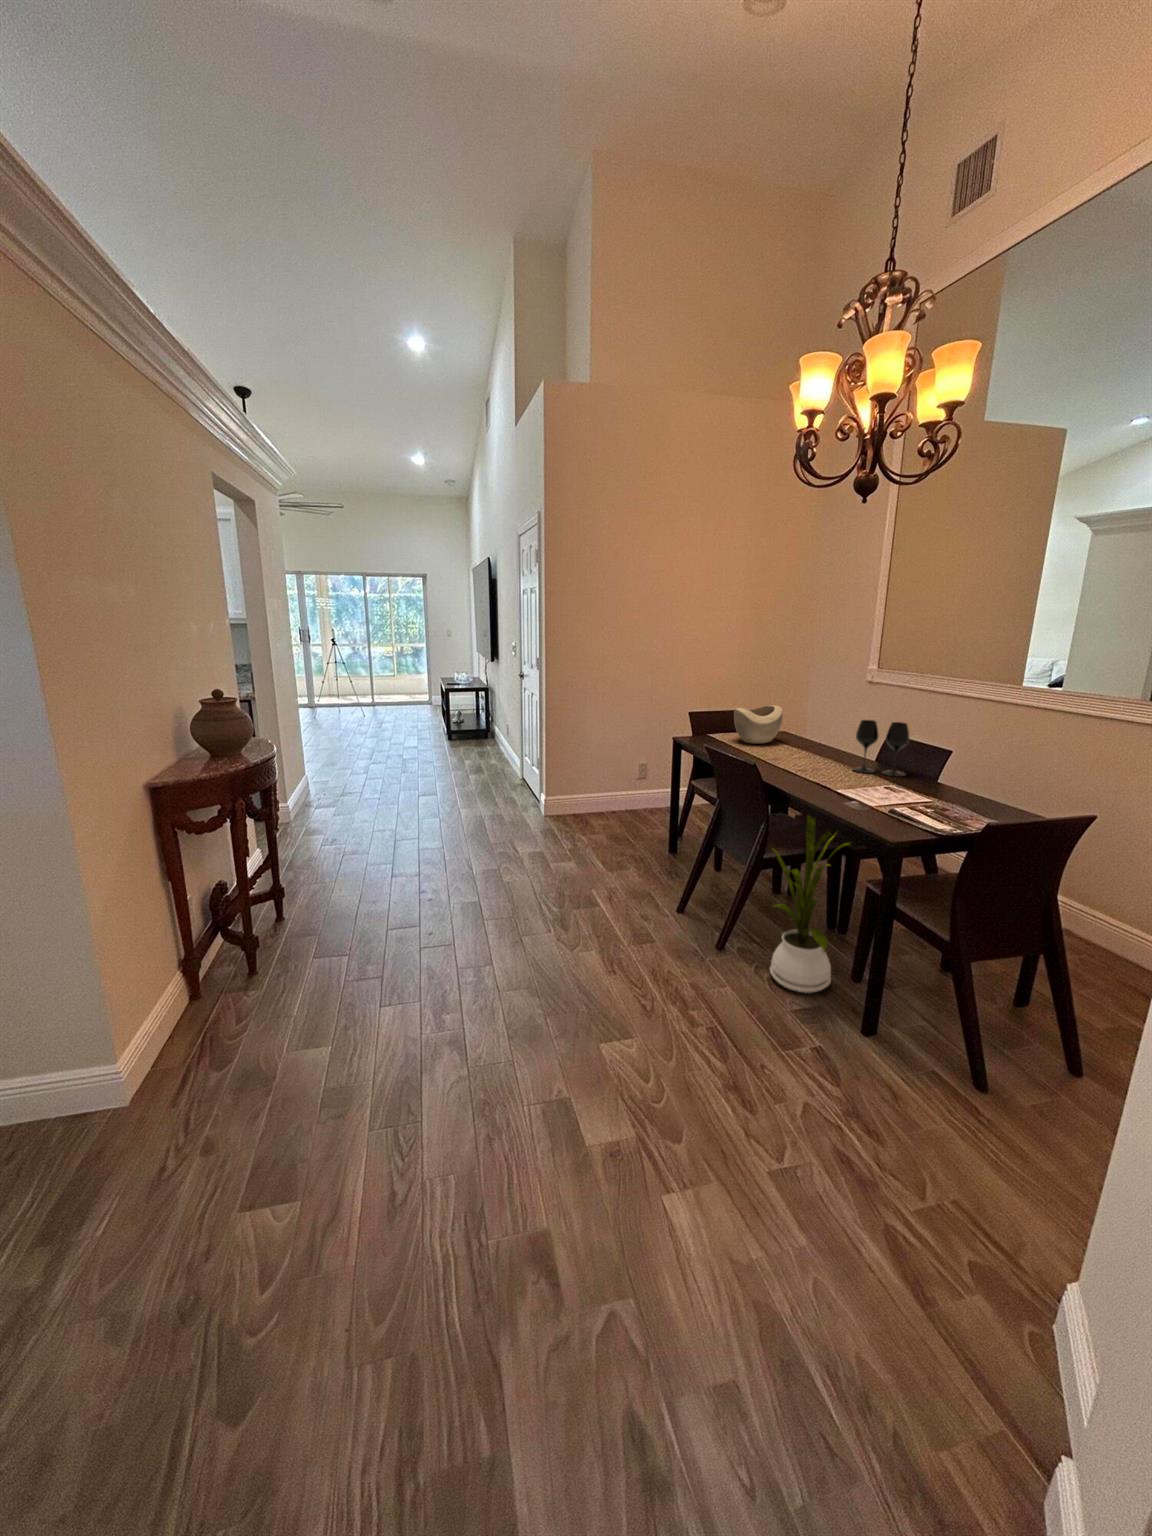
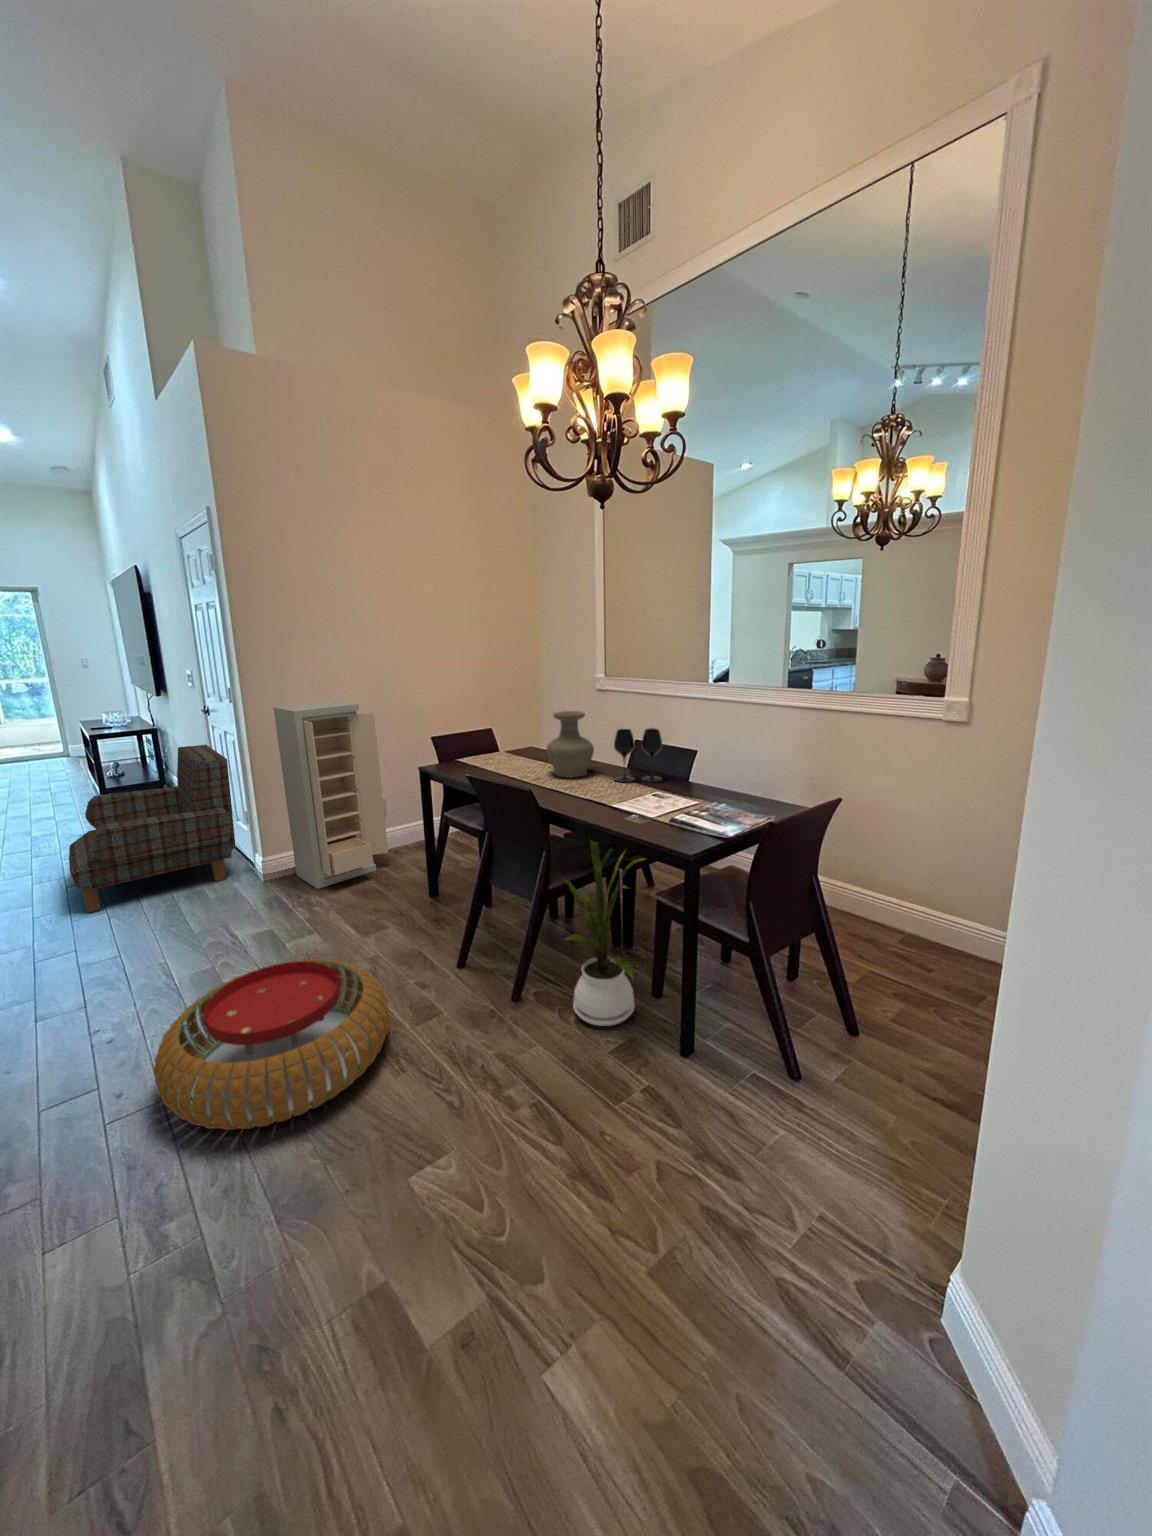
storage cabinet: none [568,674,646,831] -> present [273,701,388,889]
vase: none [788,698,838,762] -> present [546,711,594,778]
armchair: none [422,703,530,818] -> present [69,745,236,913]
decorative bowl: present [734,705,783,744] -> none [483,722,533,764]
pouf: none [452,873,614,982] -> present [153,959,390,1130]

